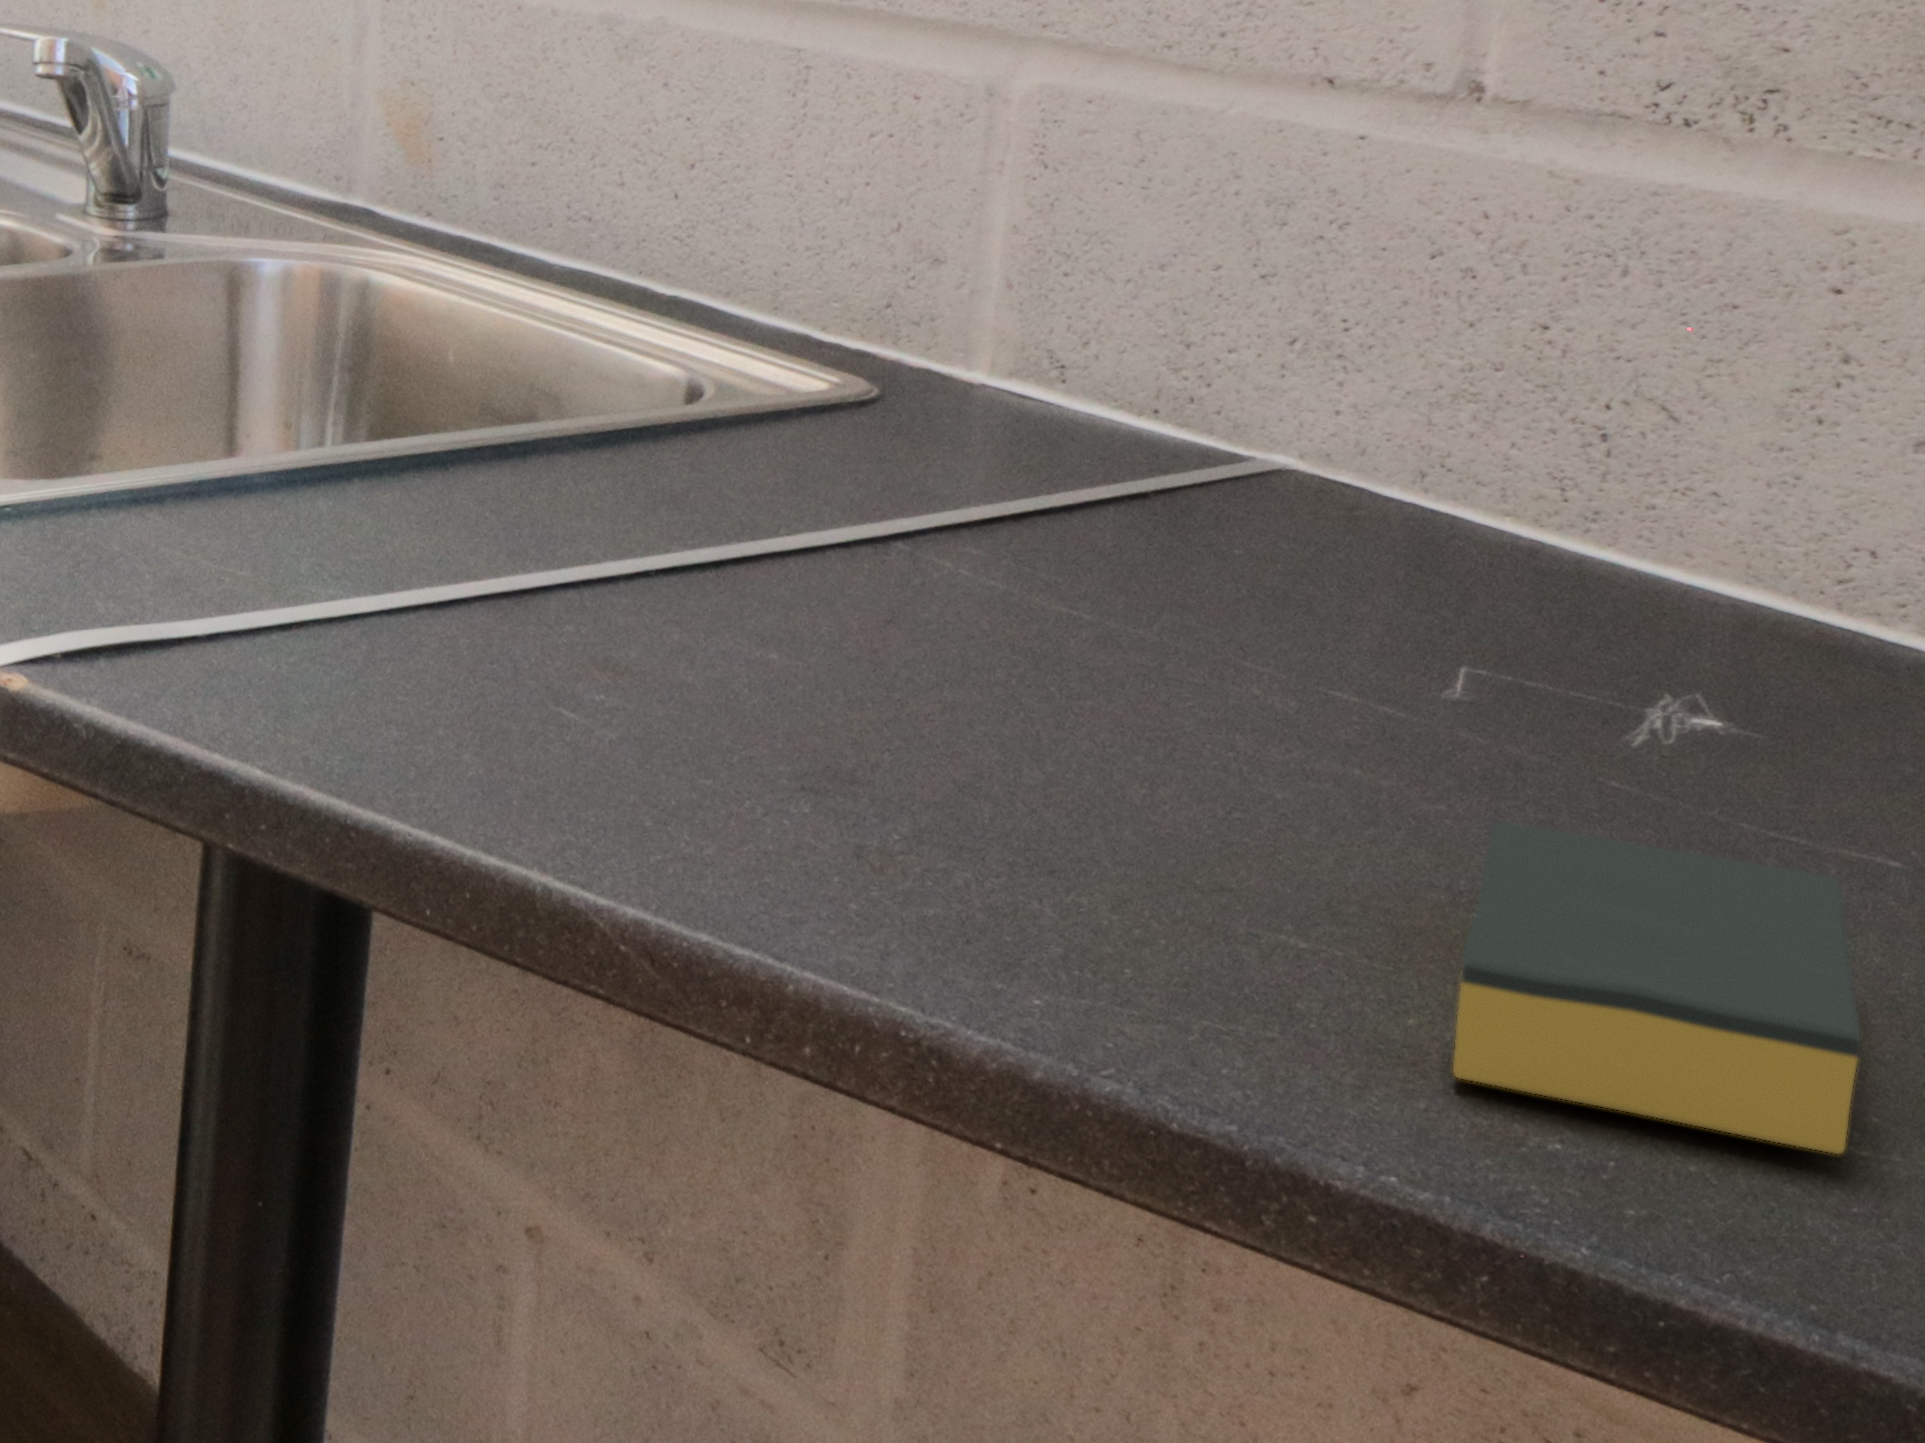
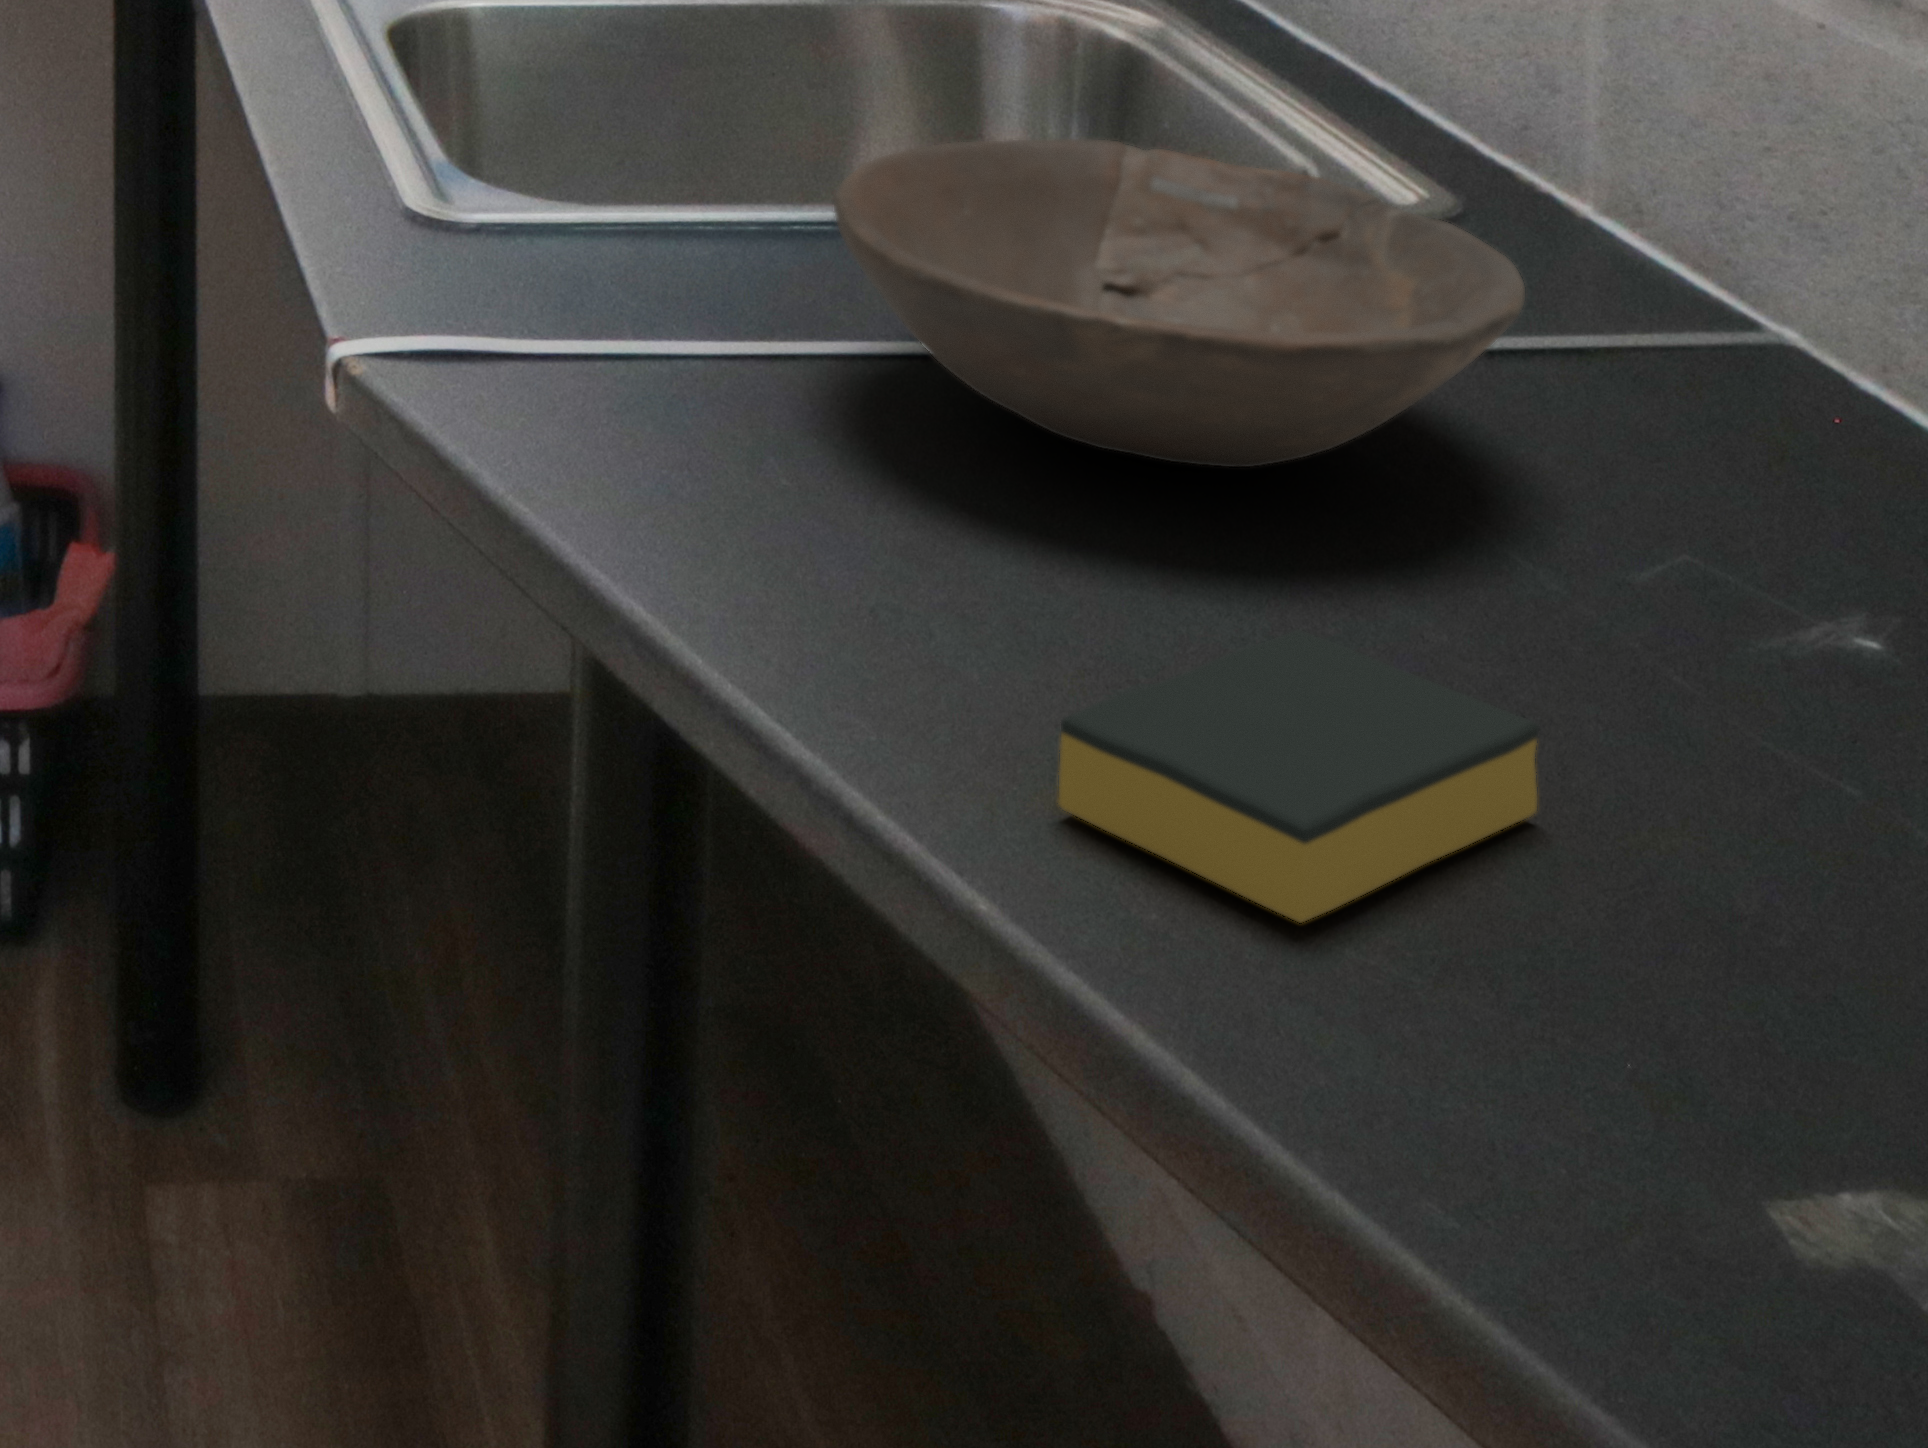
bowl: none [610,343,1404,679] -> present [834,139,1525,467]

